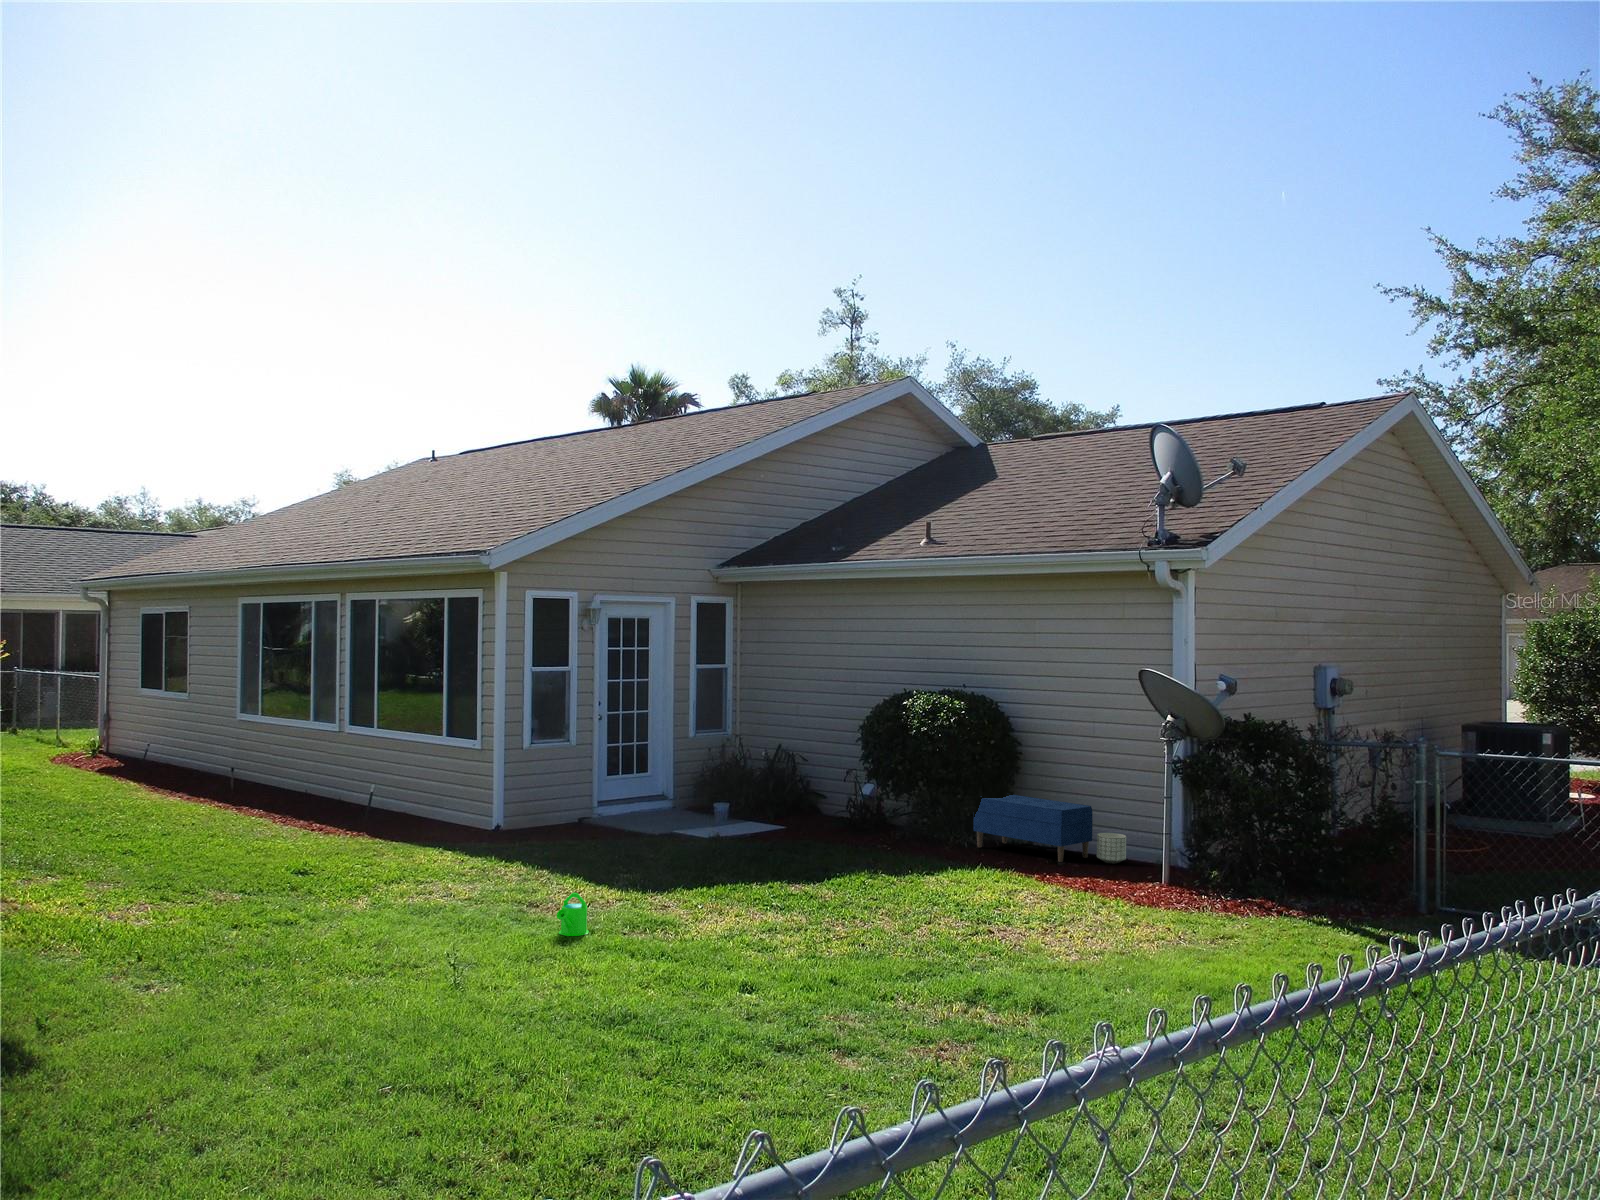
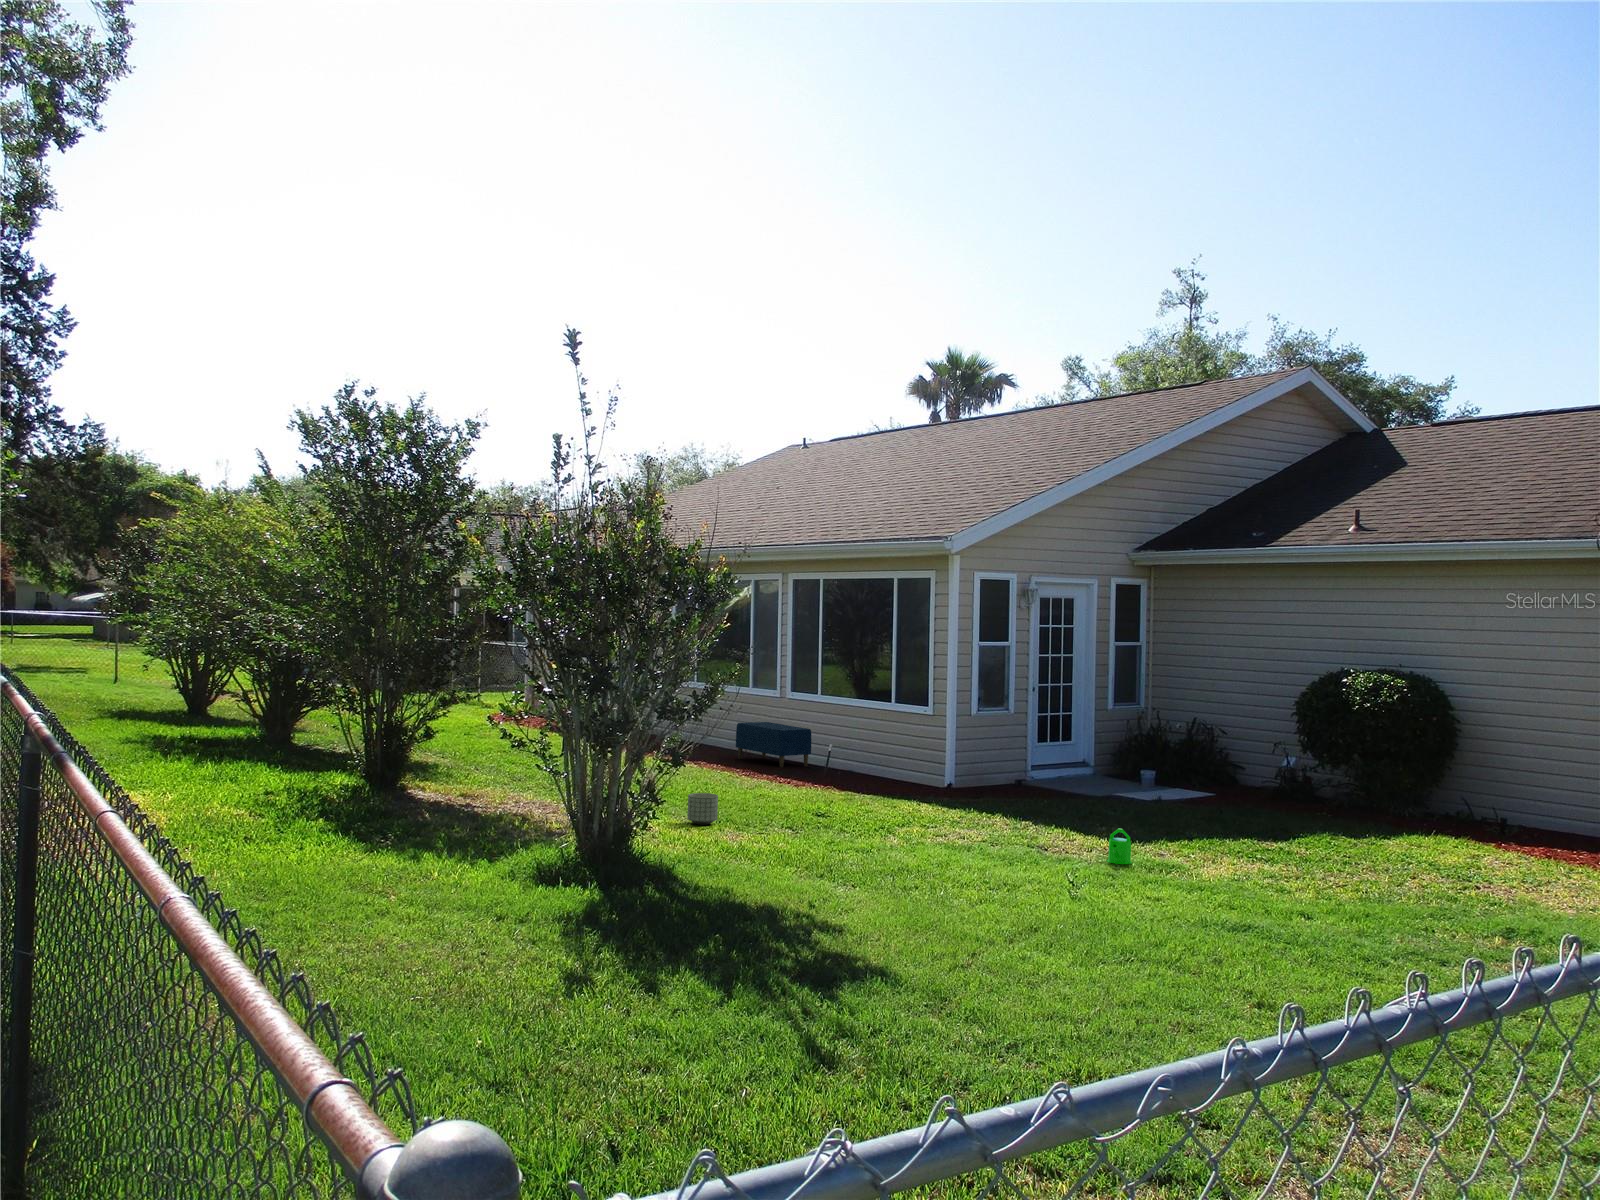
bench: present [974,795,1093,862] -> present [736,722,812,767]
planter: present [1097,833,1126,864] -> present [687,793,718,825]

